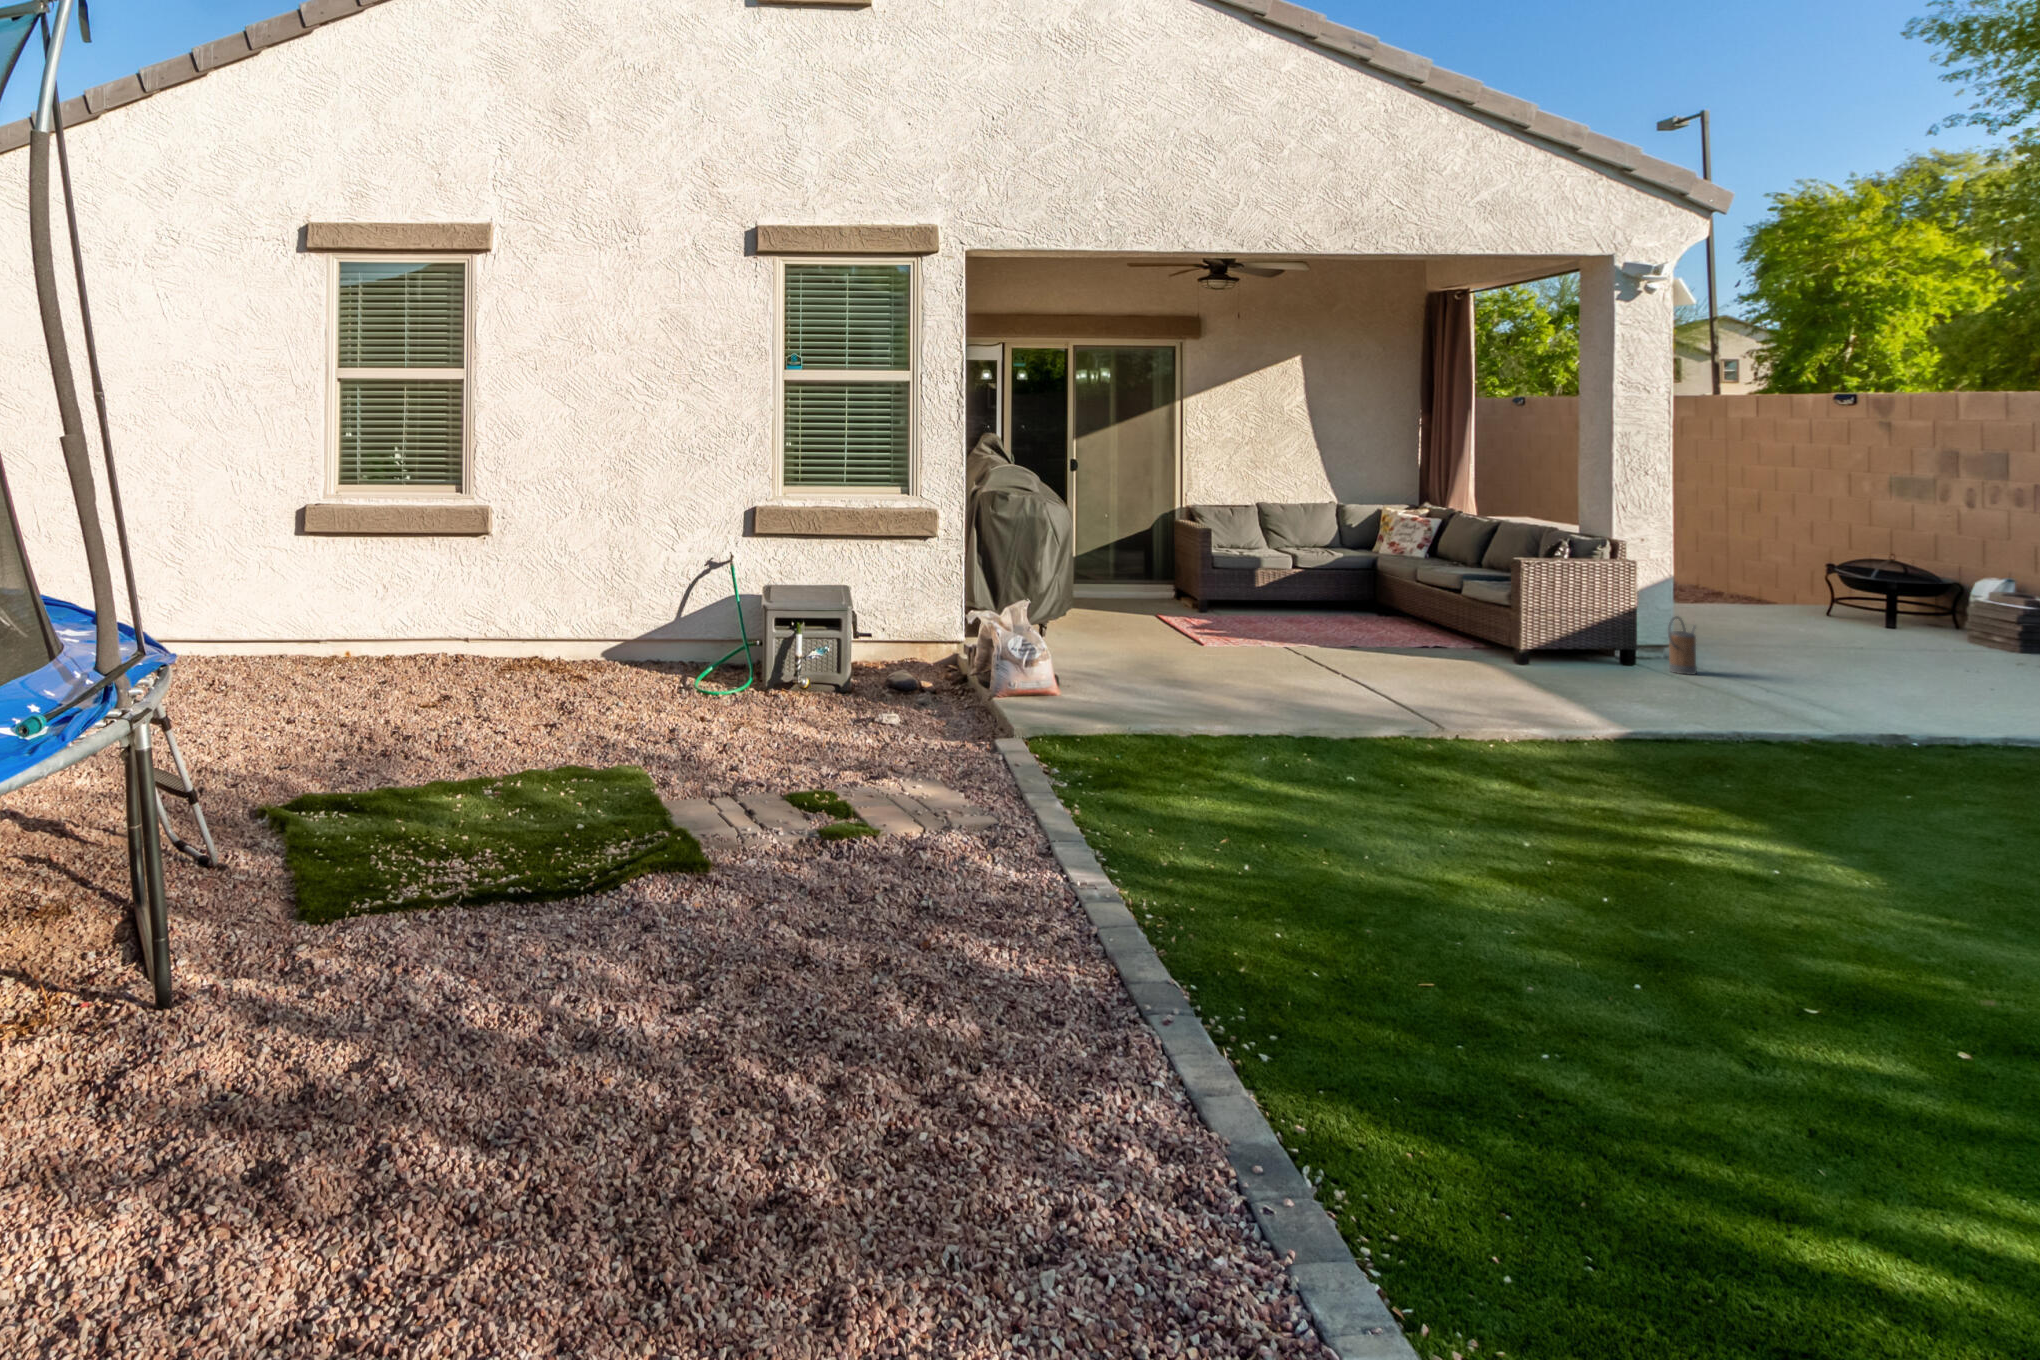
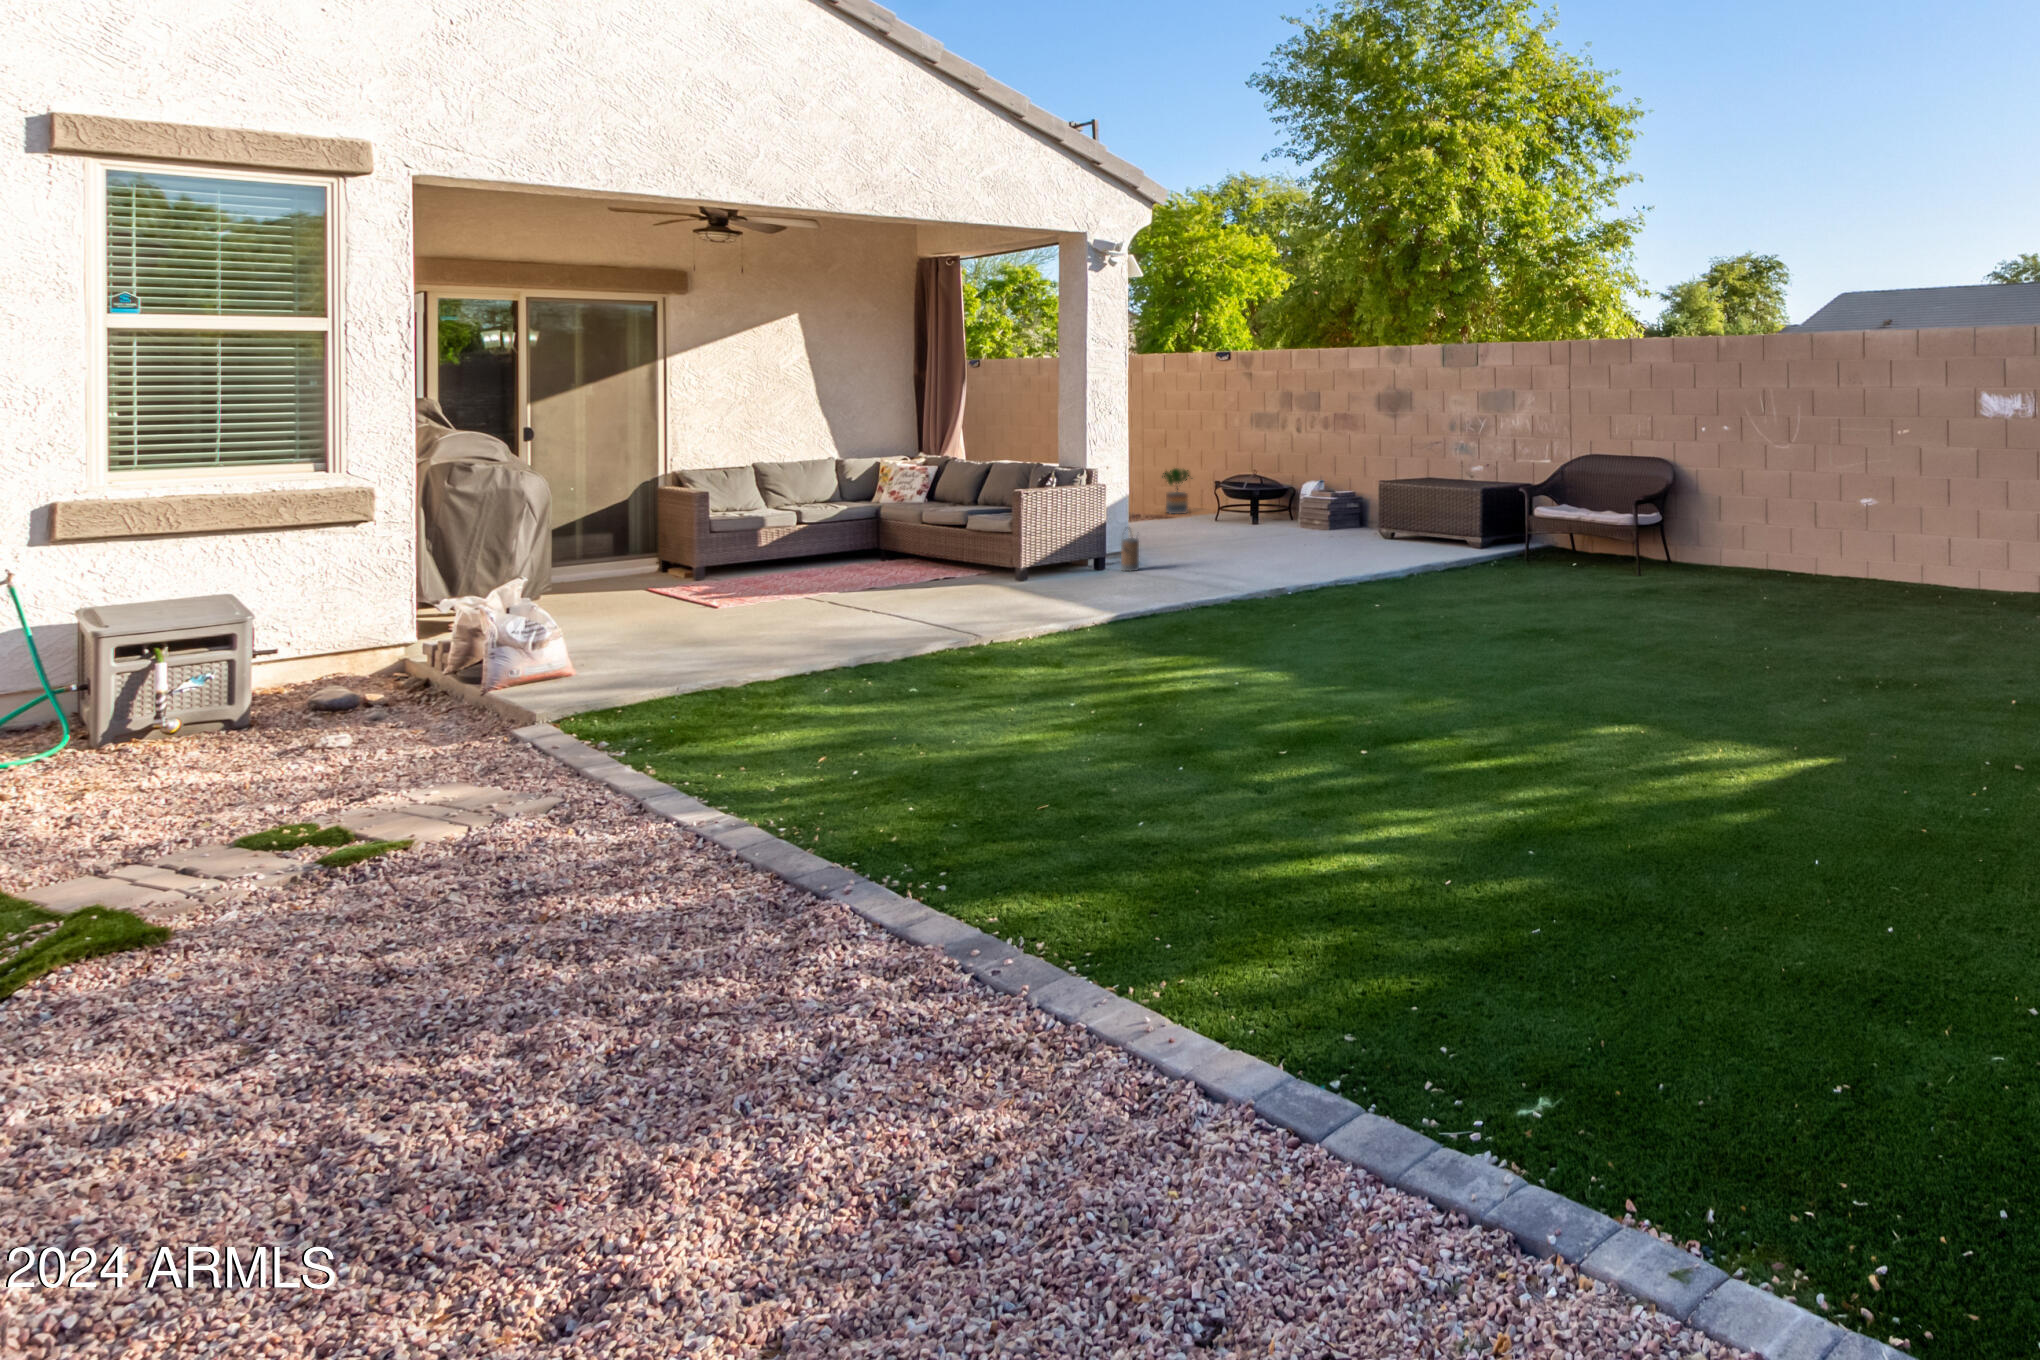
potted tree: none [1747,545,1803,606] -> present [1162,468,1193,514]

